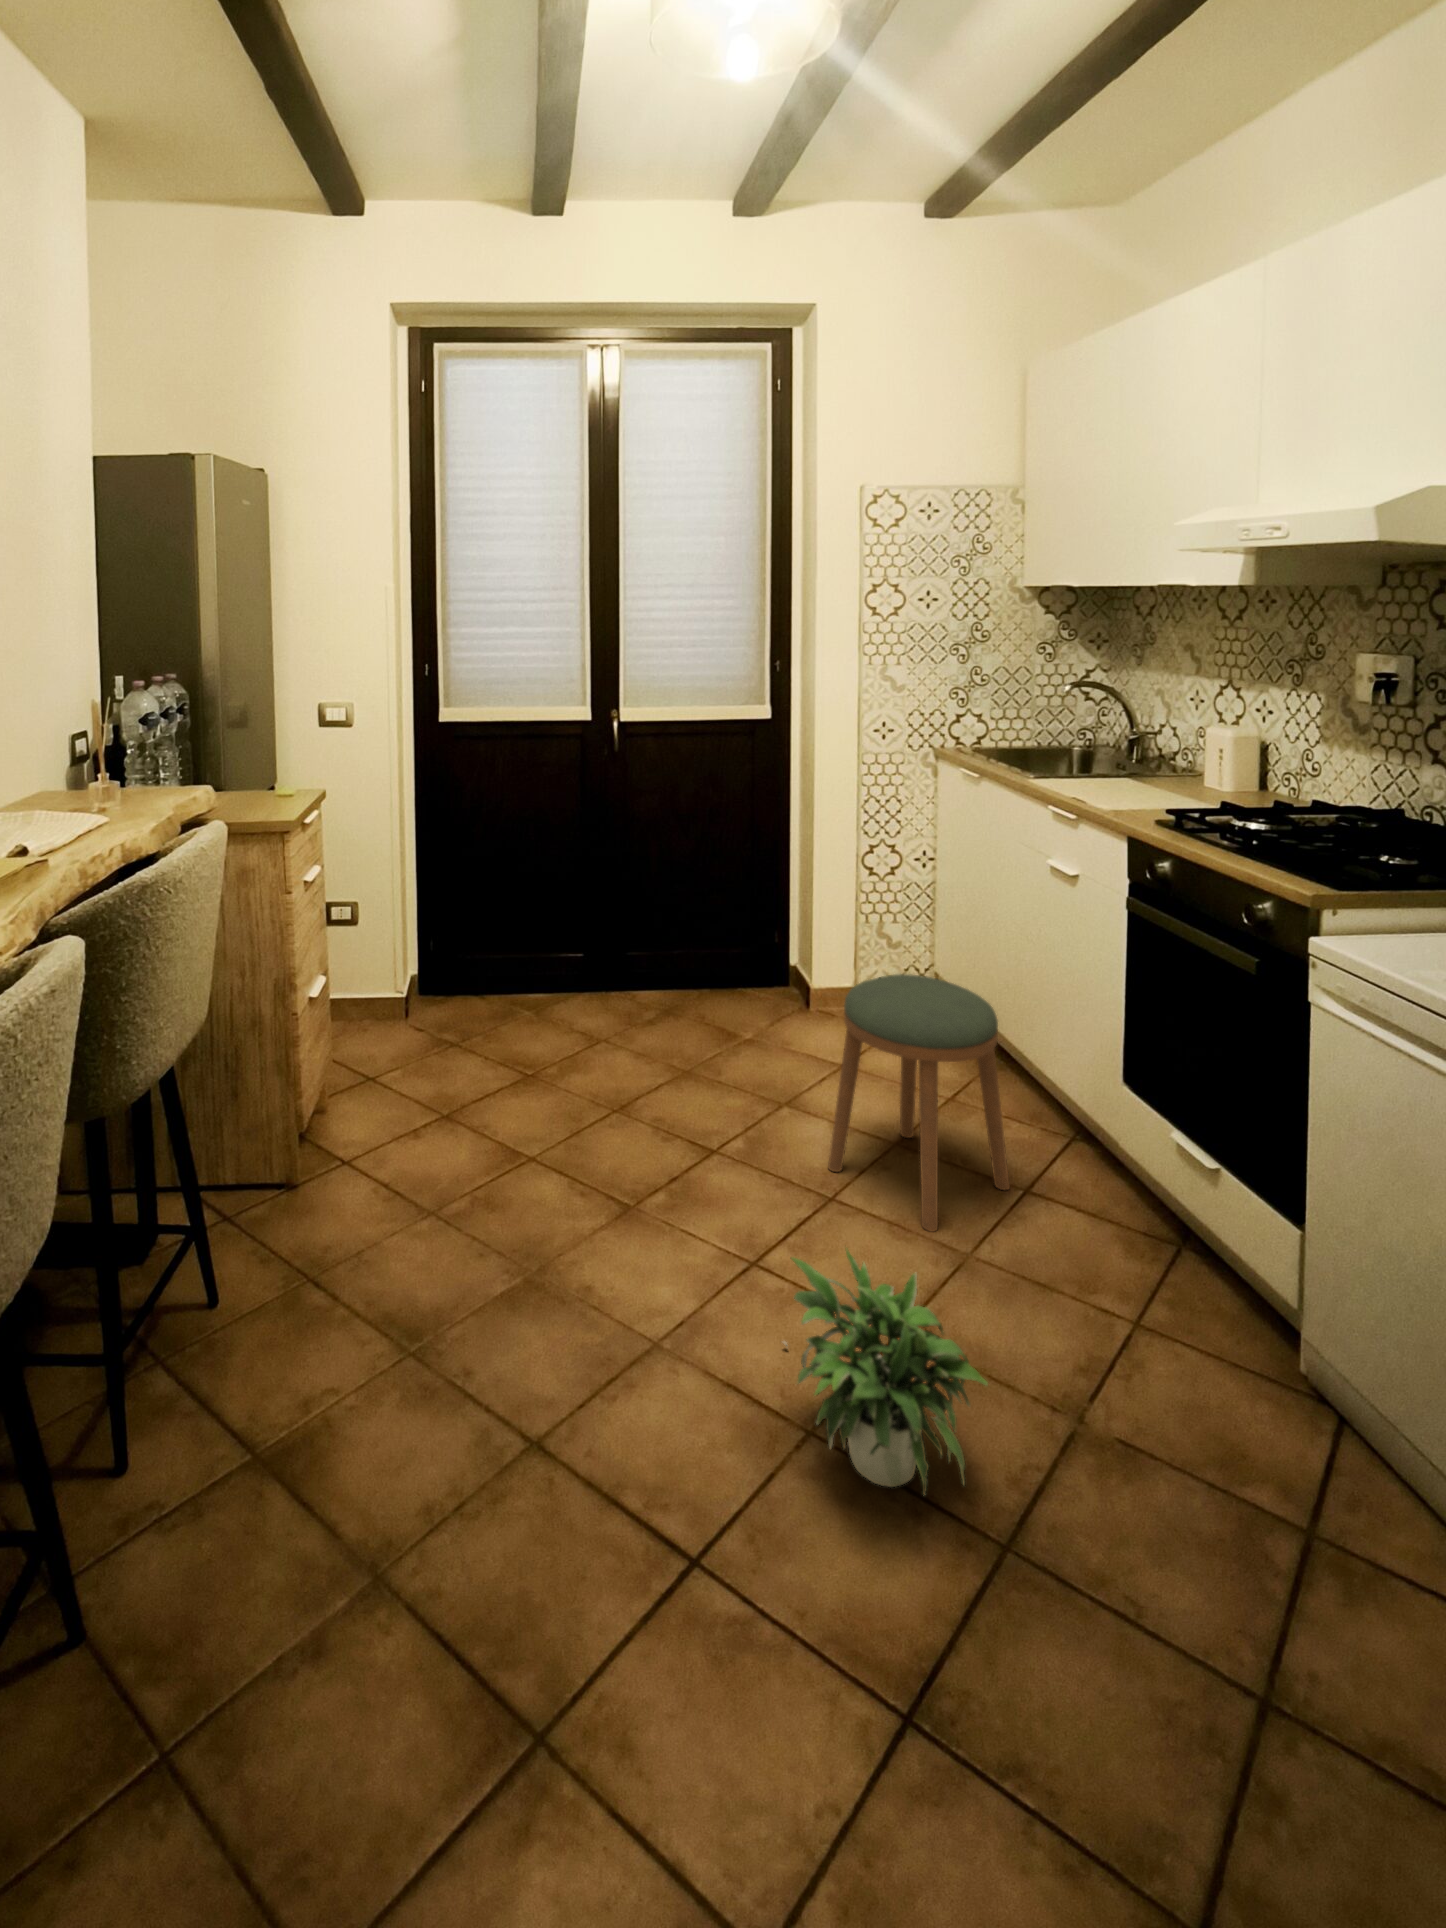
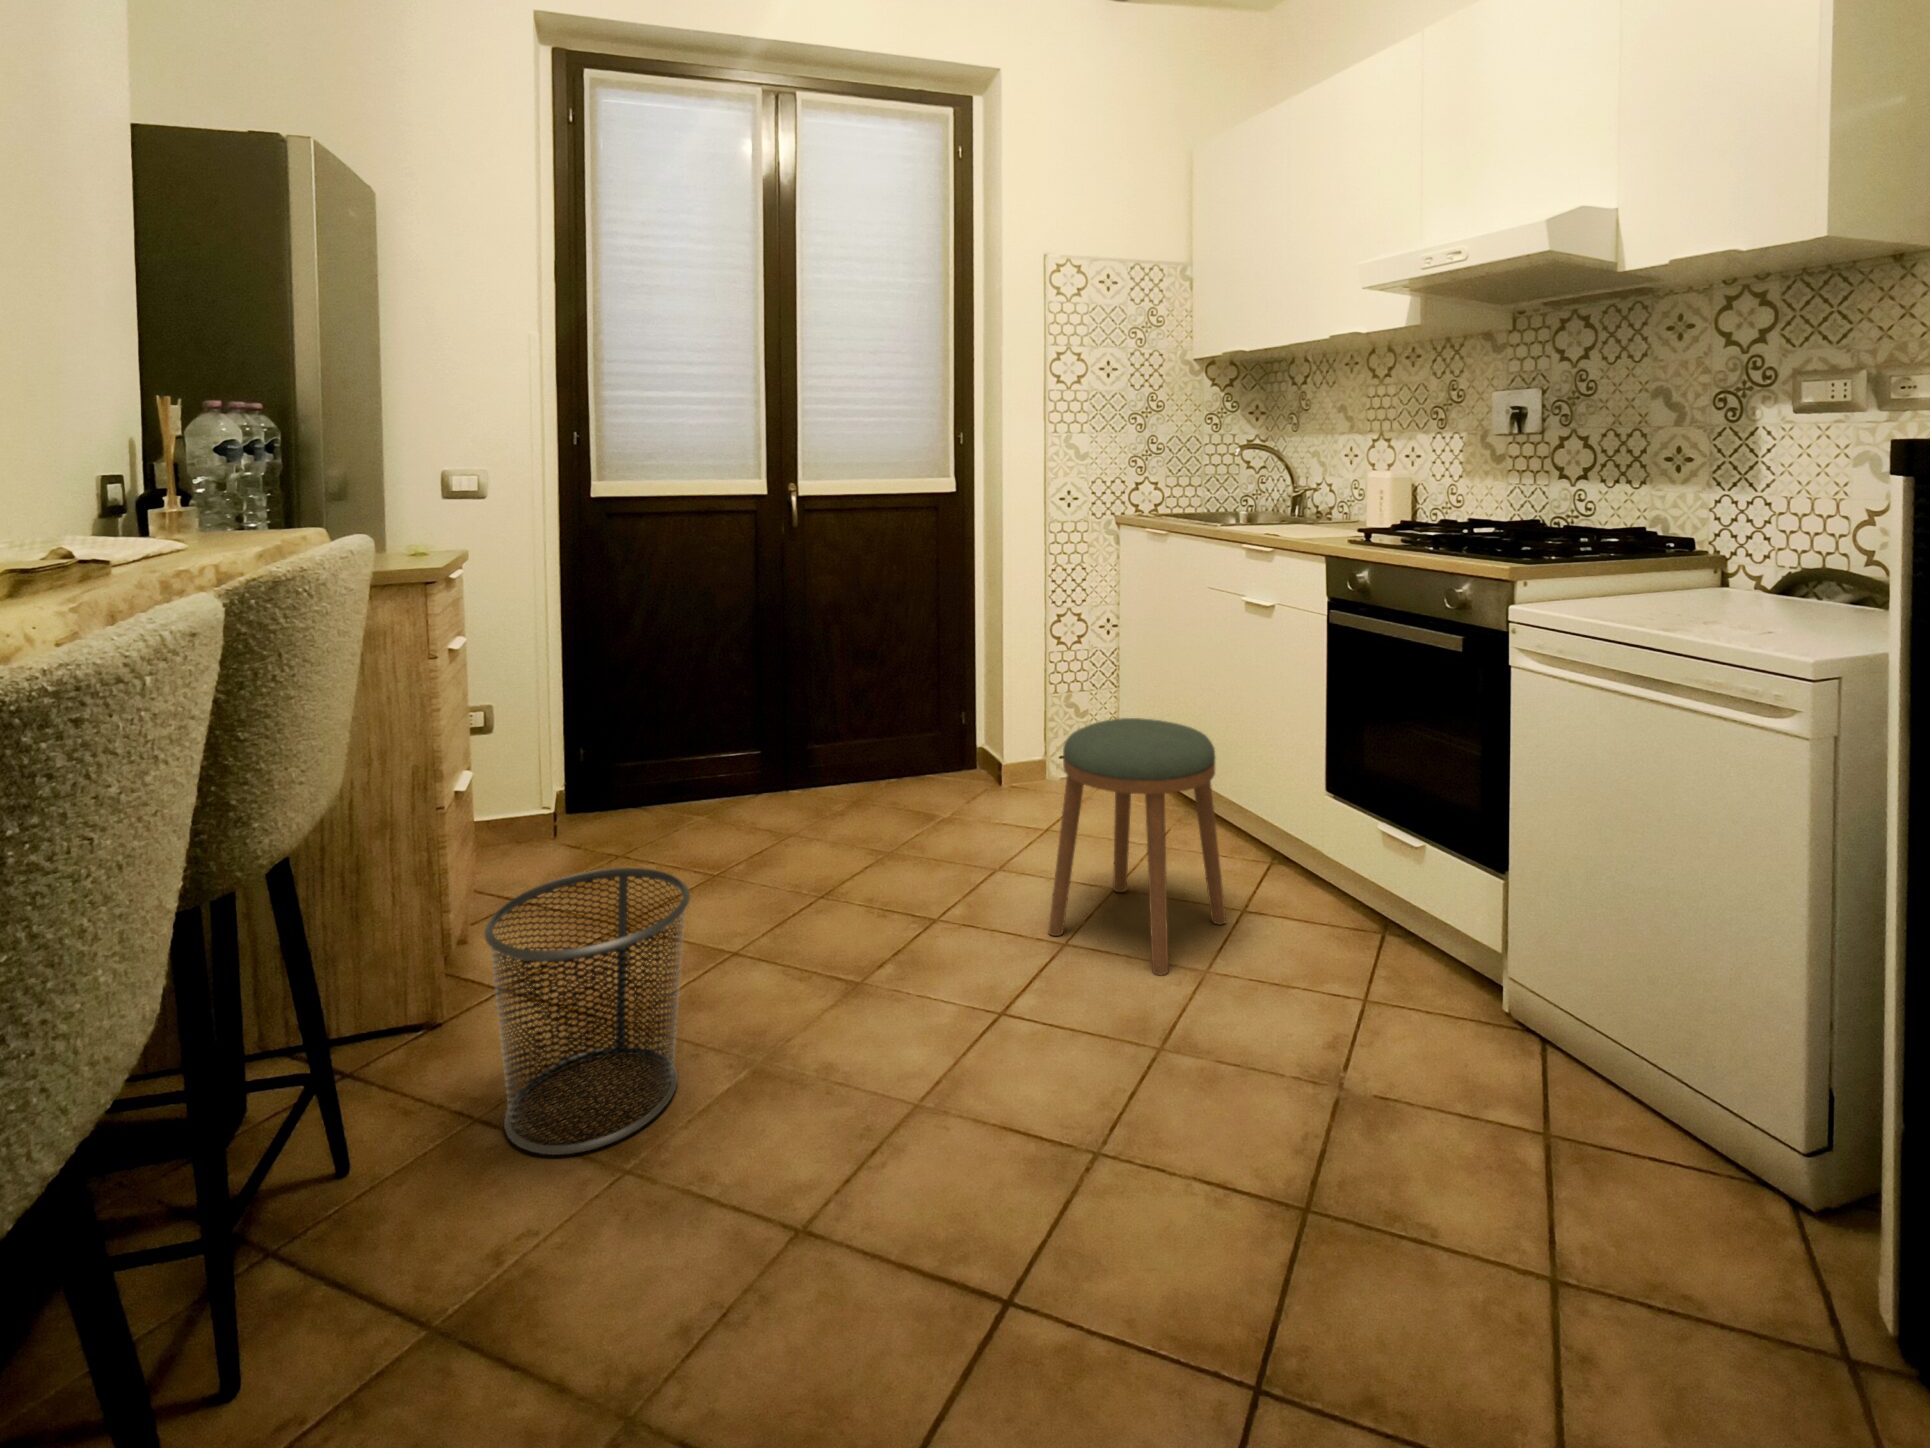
waste bin: none [370,1065,514,1283] -> present [484,868,690,1155]
potted plant: present [783,1249,988,1494] -> none [1031,985,1279,1252]

